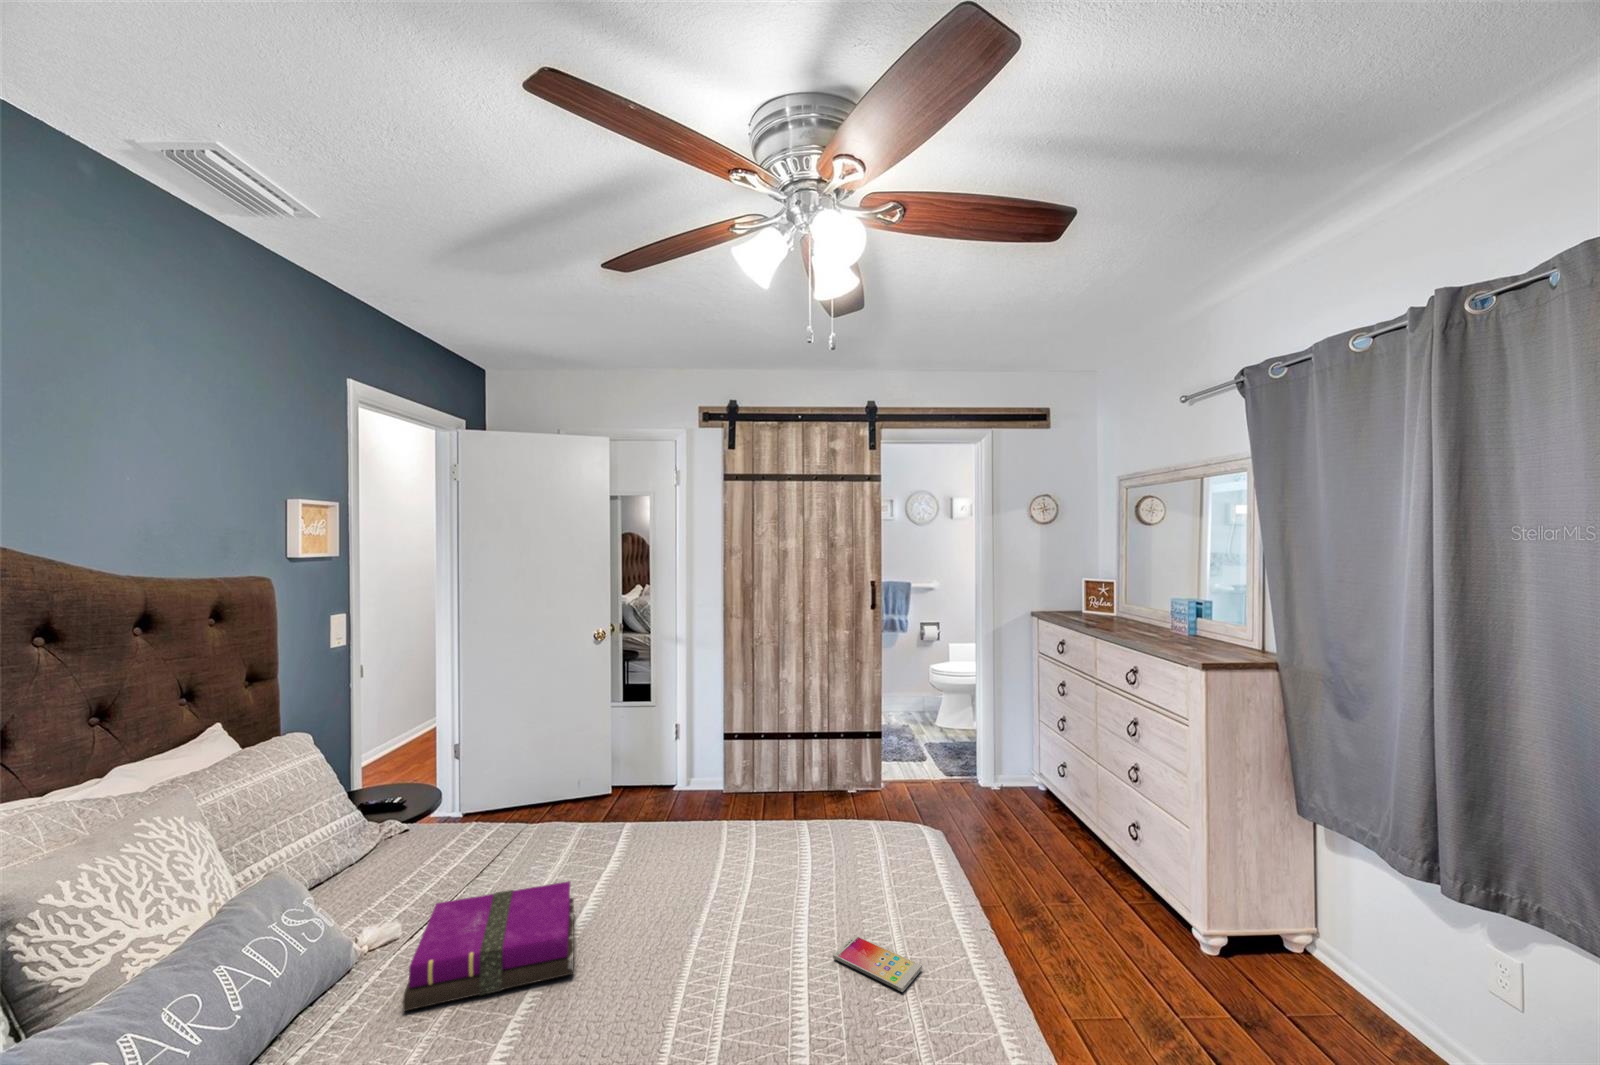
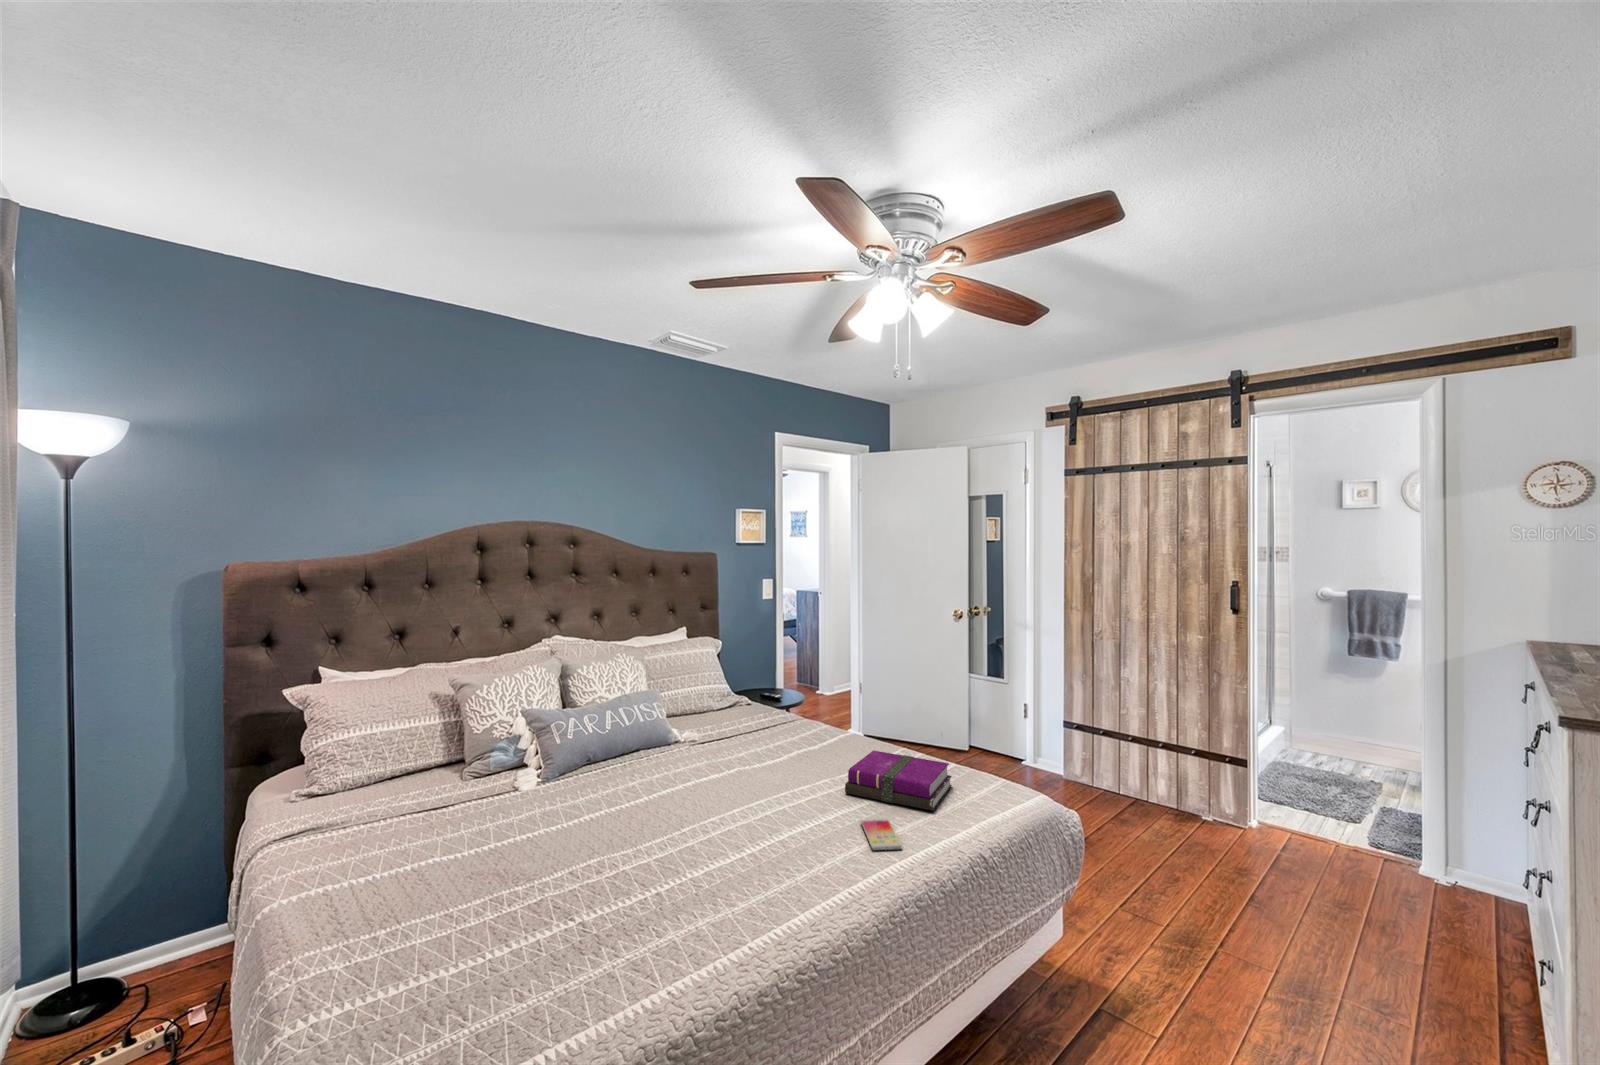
notebook: present [403,882,574,1011] -> present [845,750,952,811]

